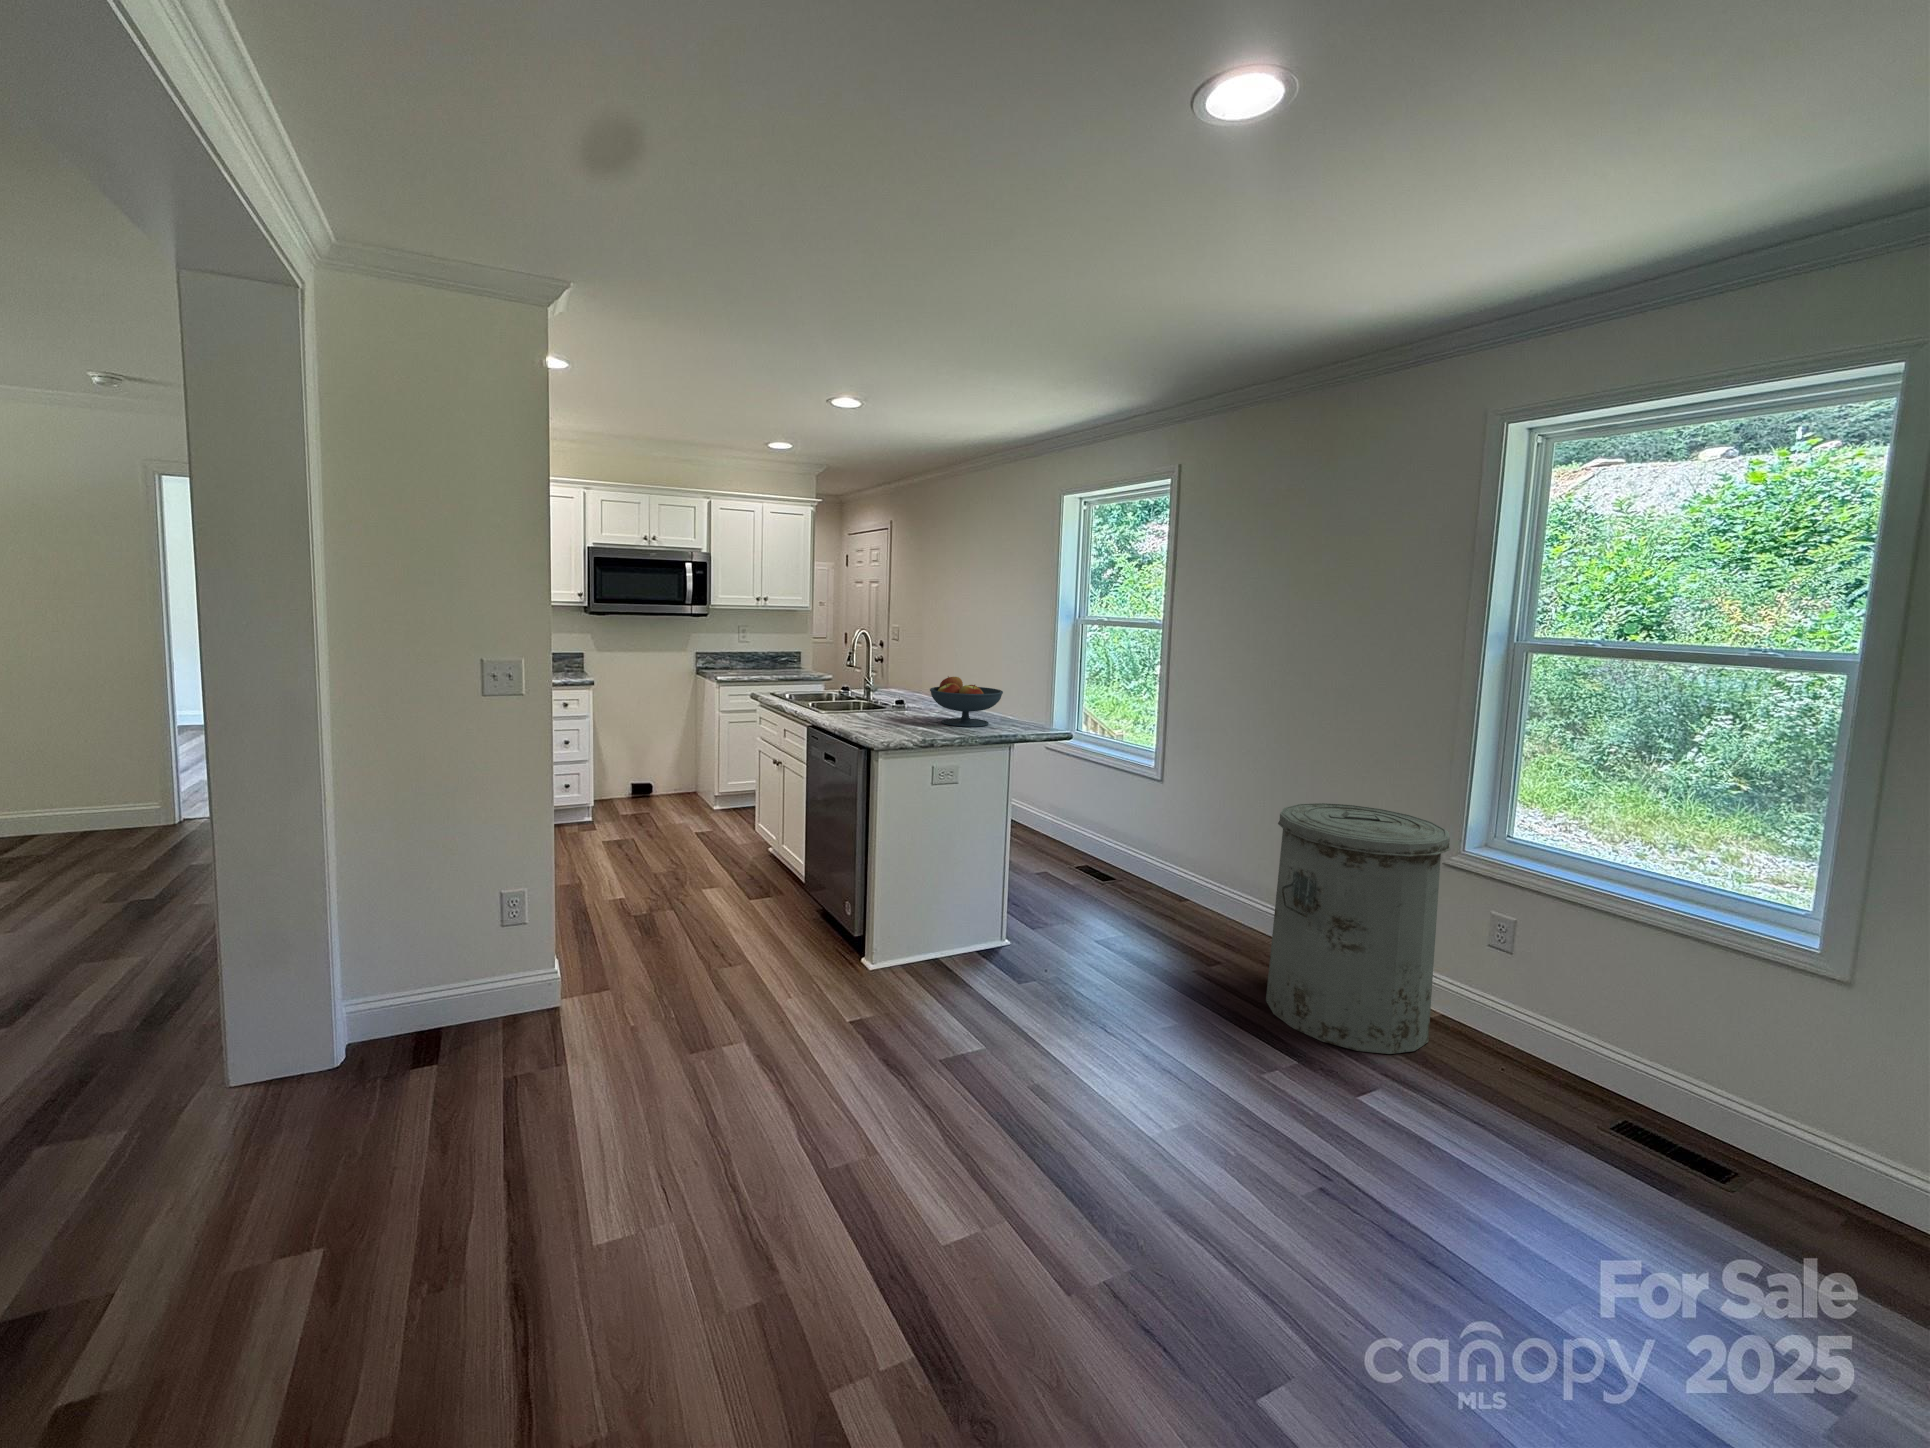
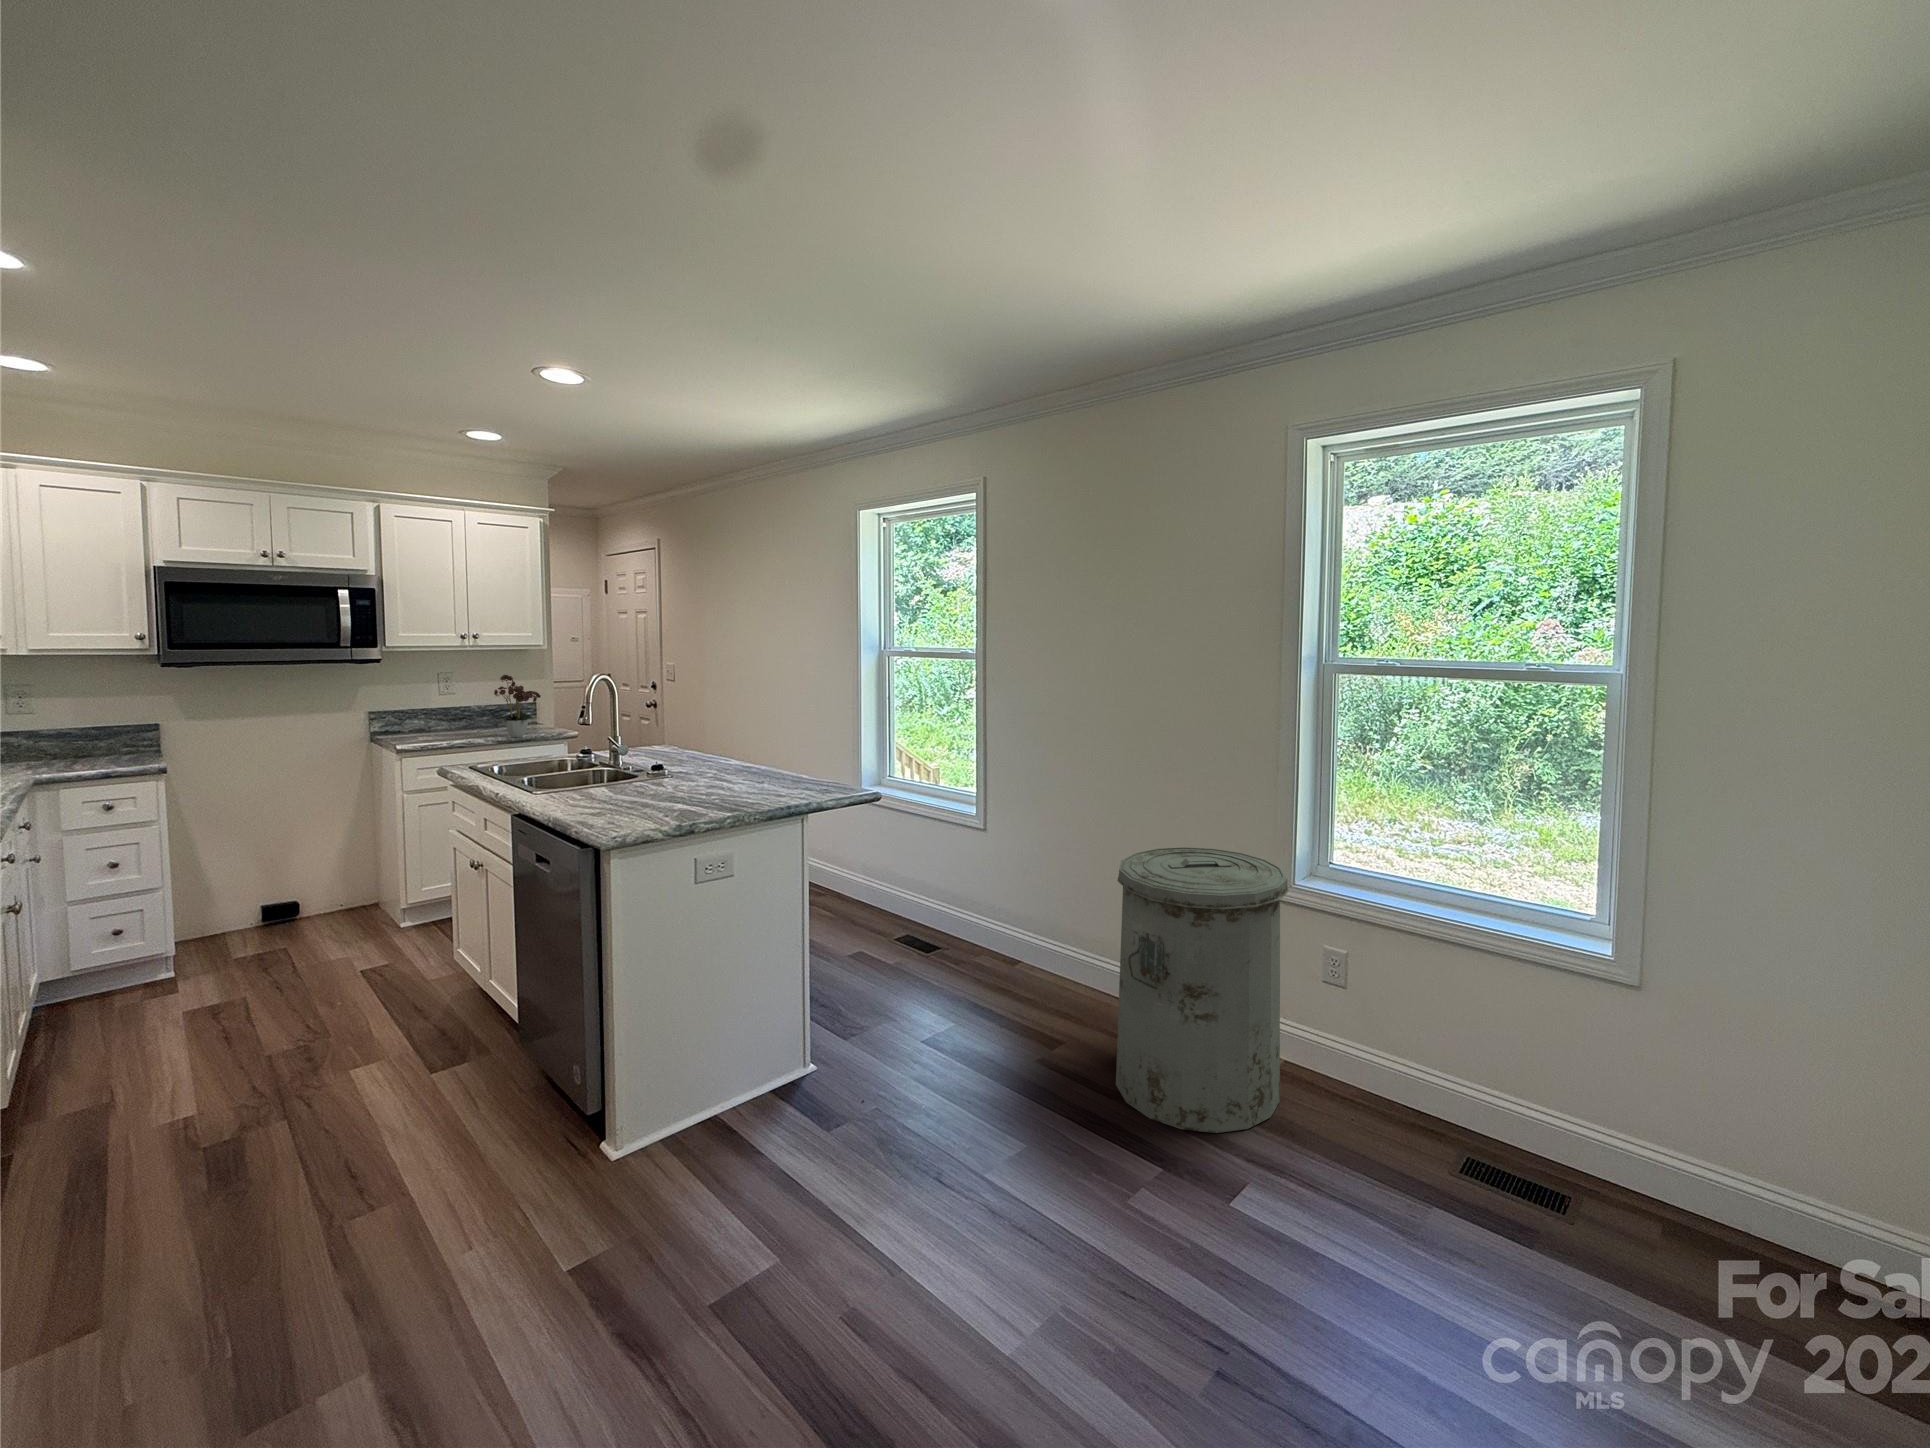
flower arrangement: none [776,626,811,677] -> present [494,675,541,737]
fruit bowl: present [930,676,1003,727] -> none [692,732,791,798]

